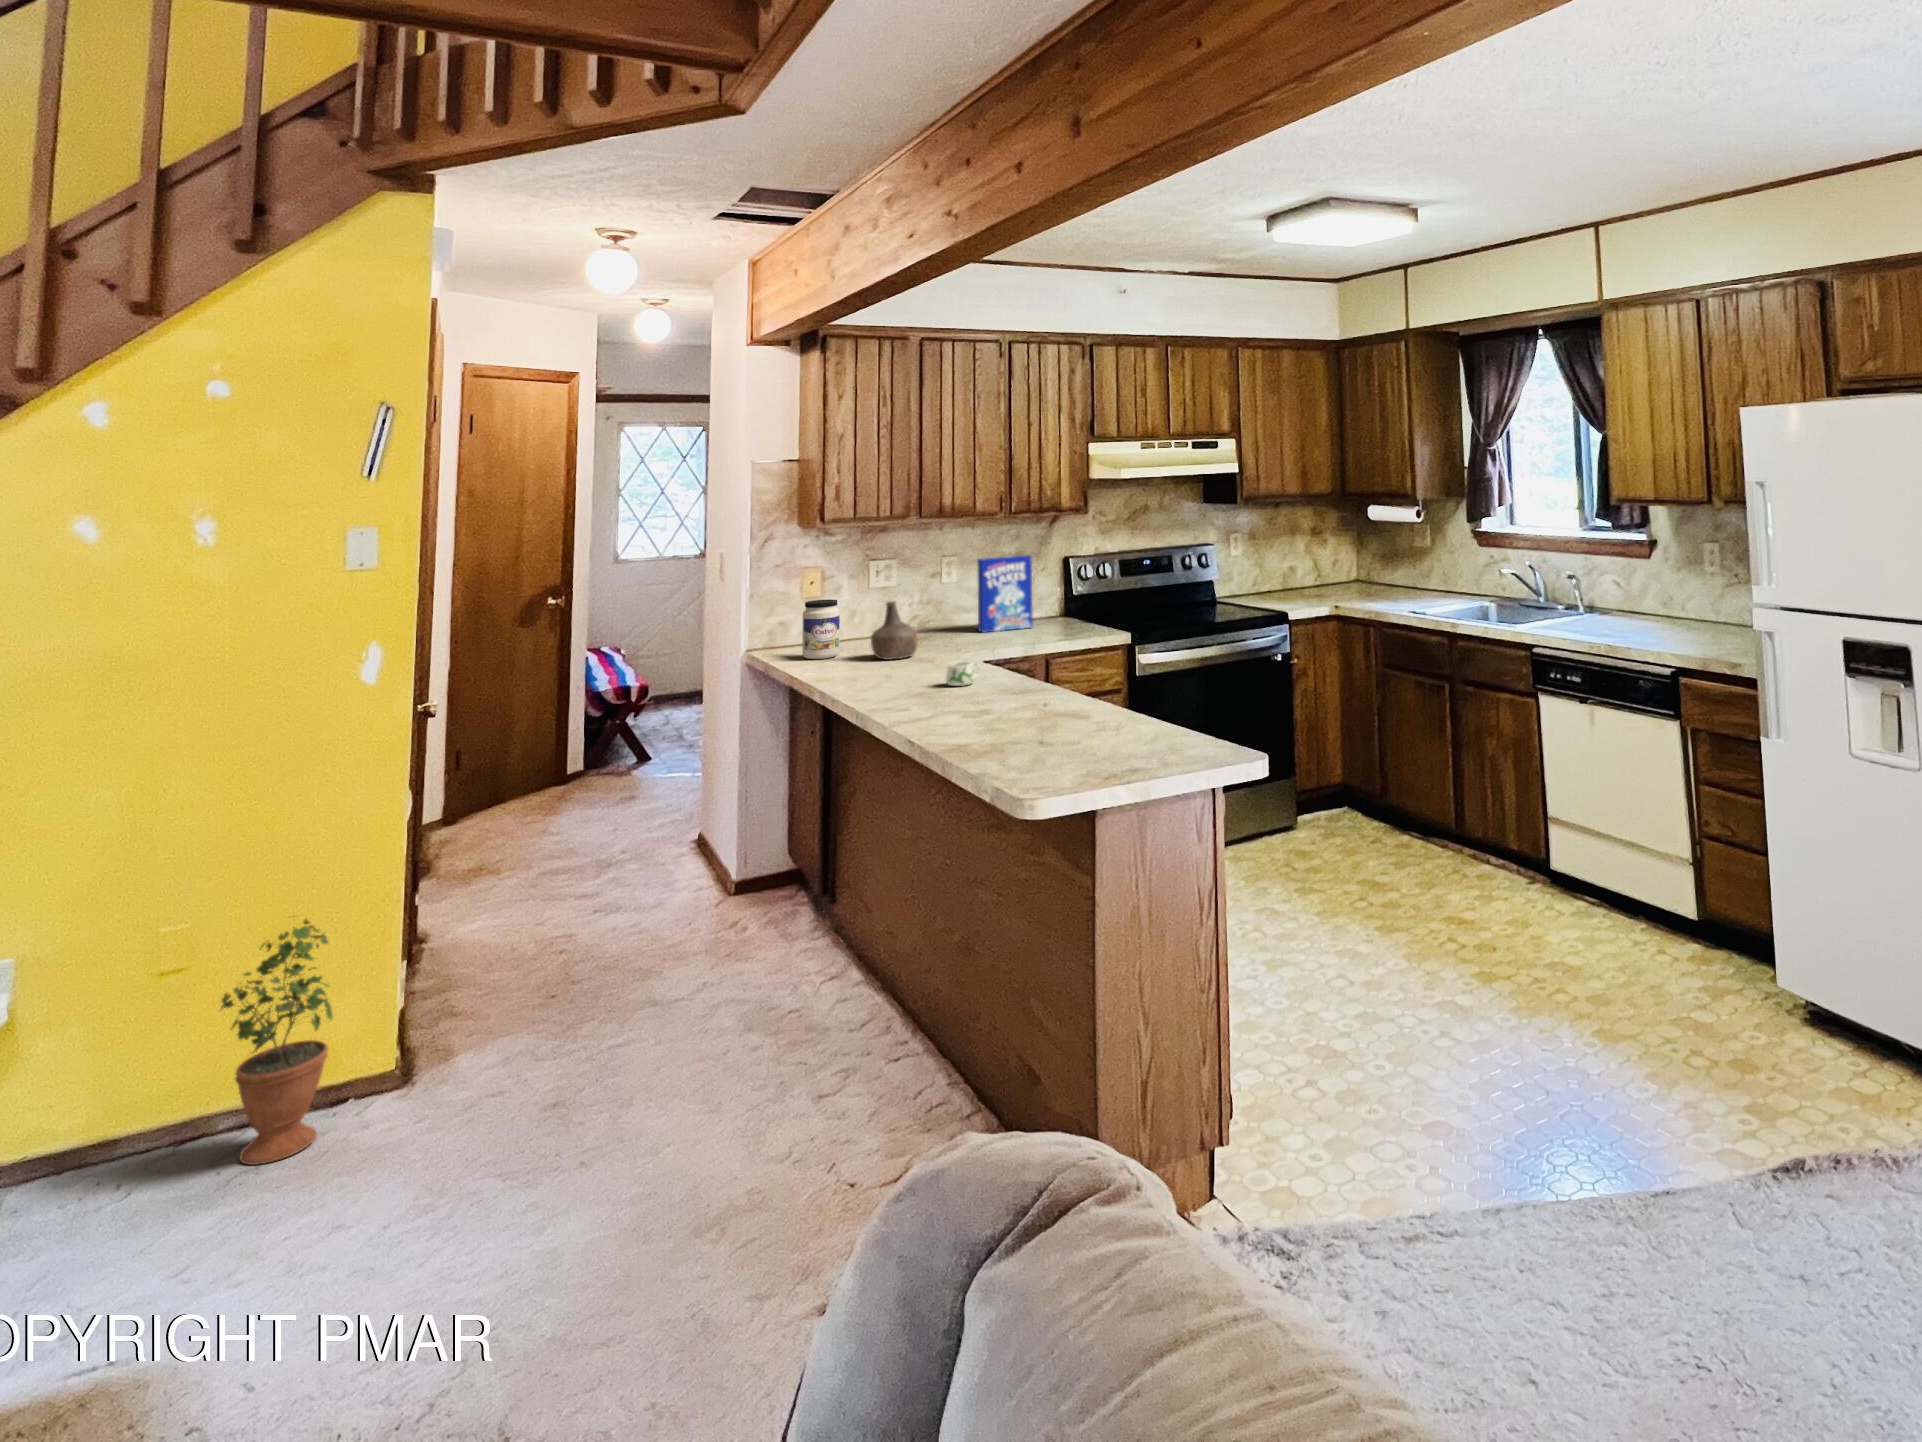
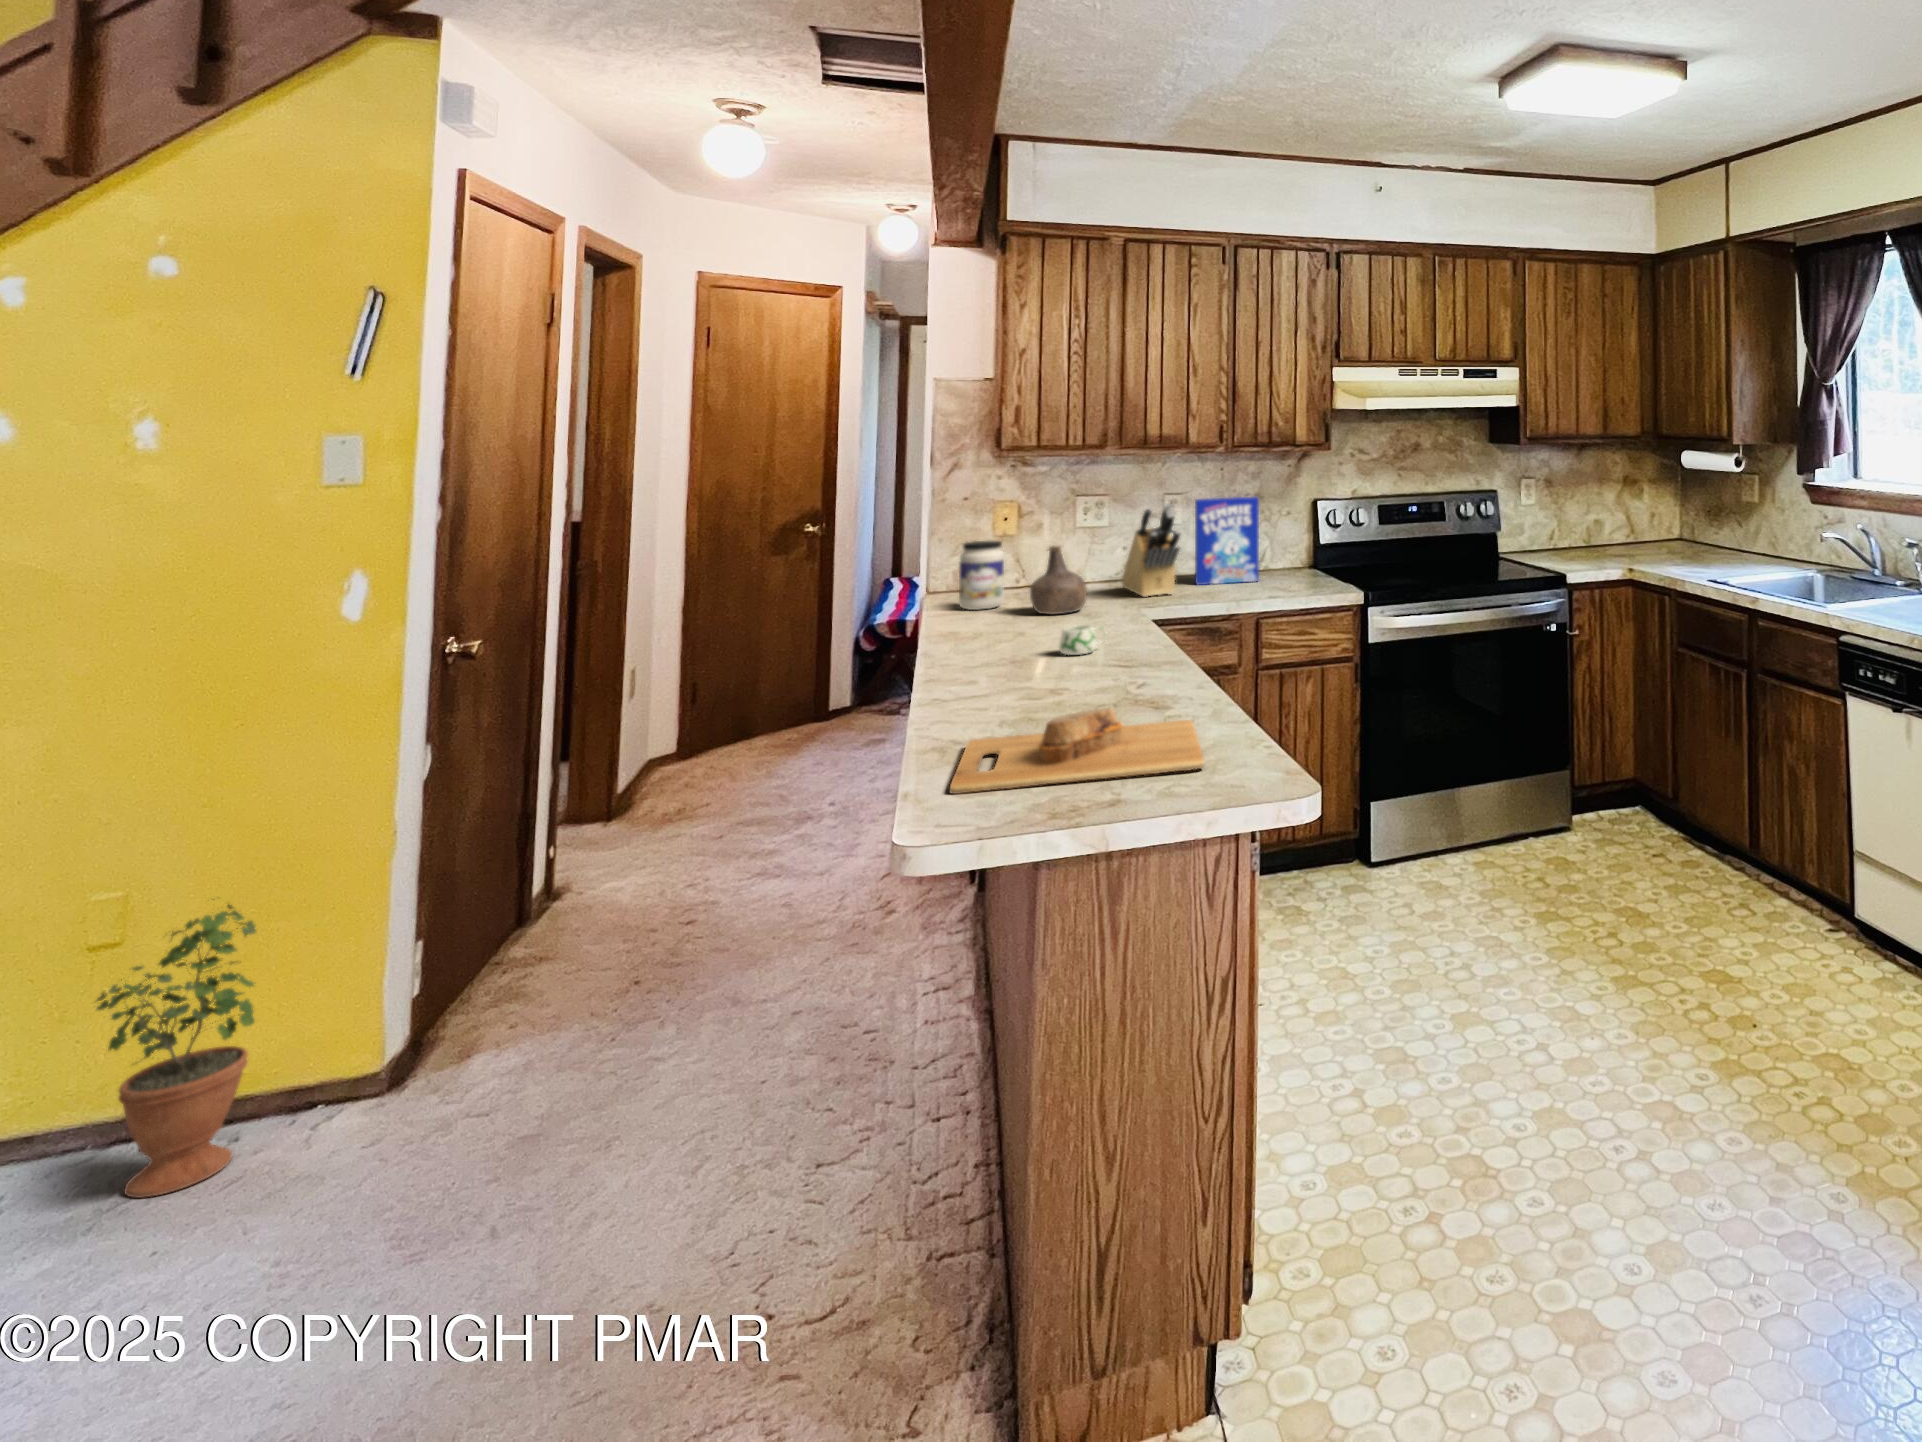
knife block: none [921,562,983,644] -> present [1122,503,1180,597]
cutting board: none [977,710,1172,771] -> present [950,708,1204,794]

